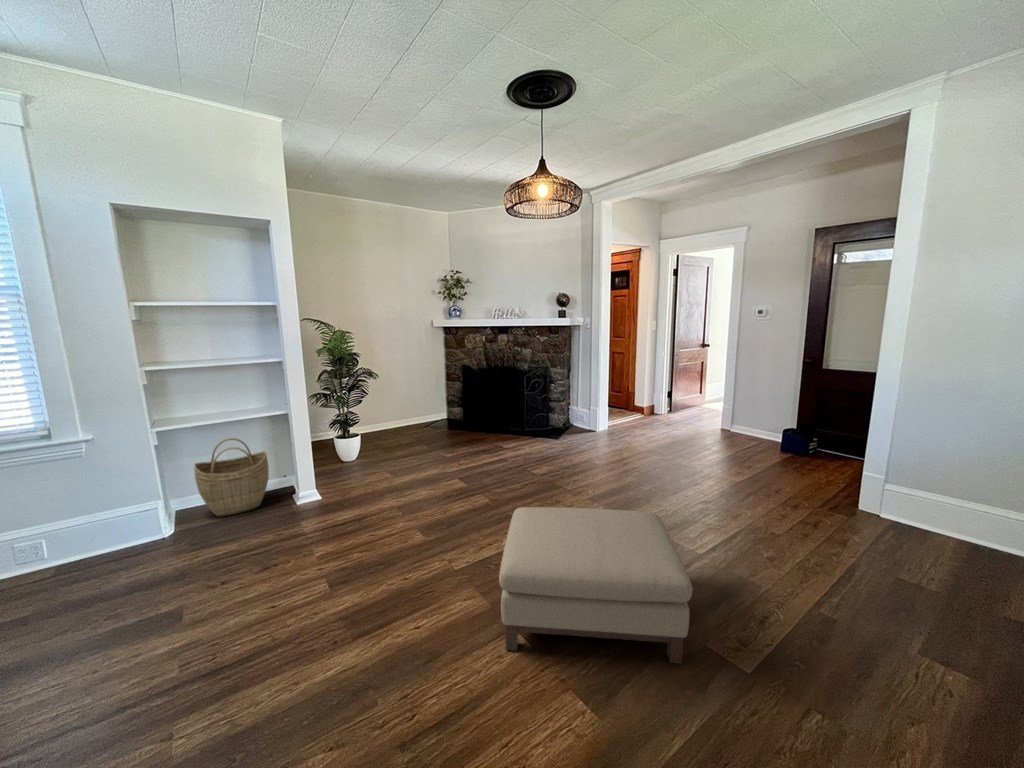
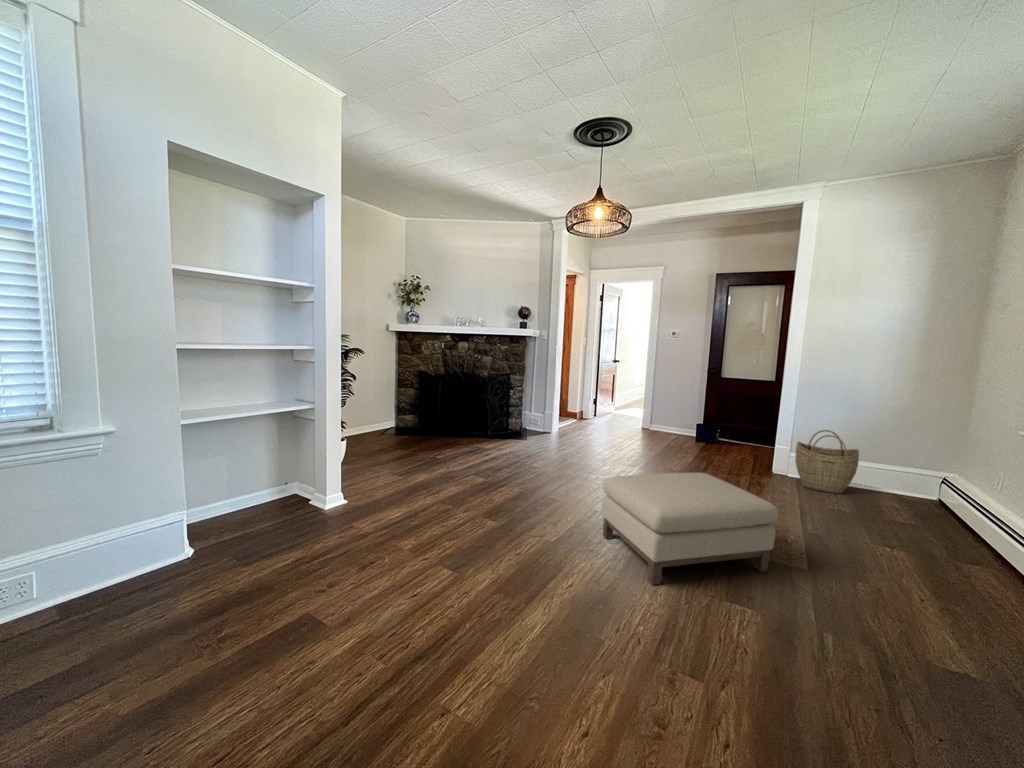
woven basket: present [194,438,269,516] -> present [795,430,859,494]

